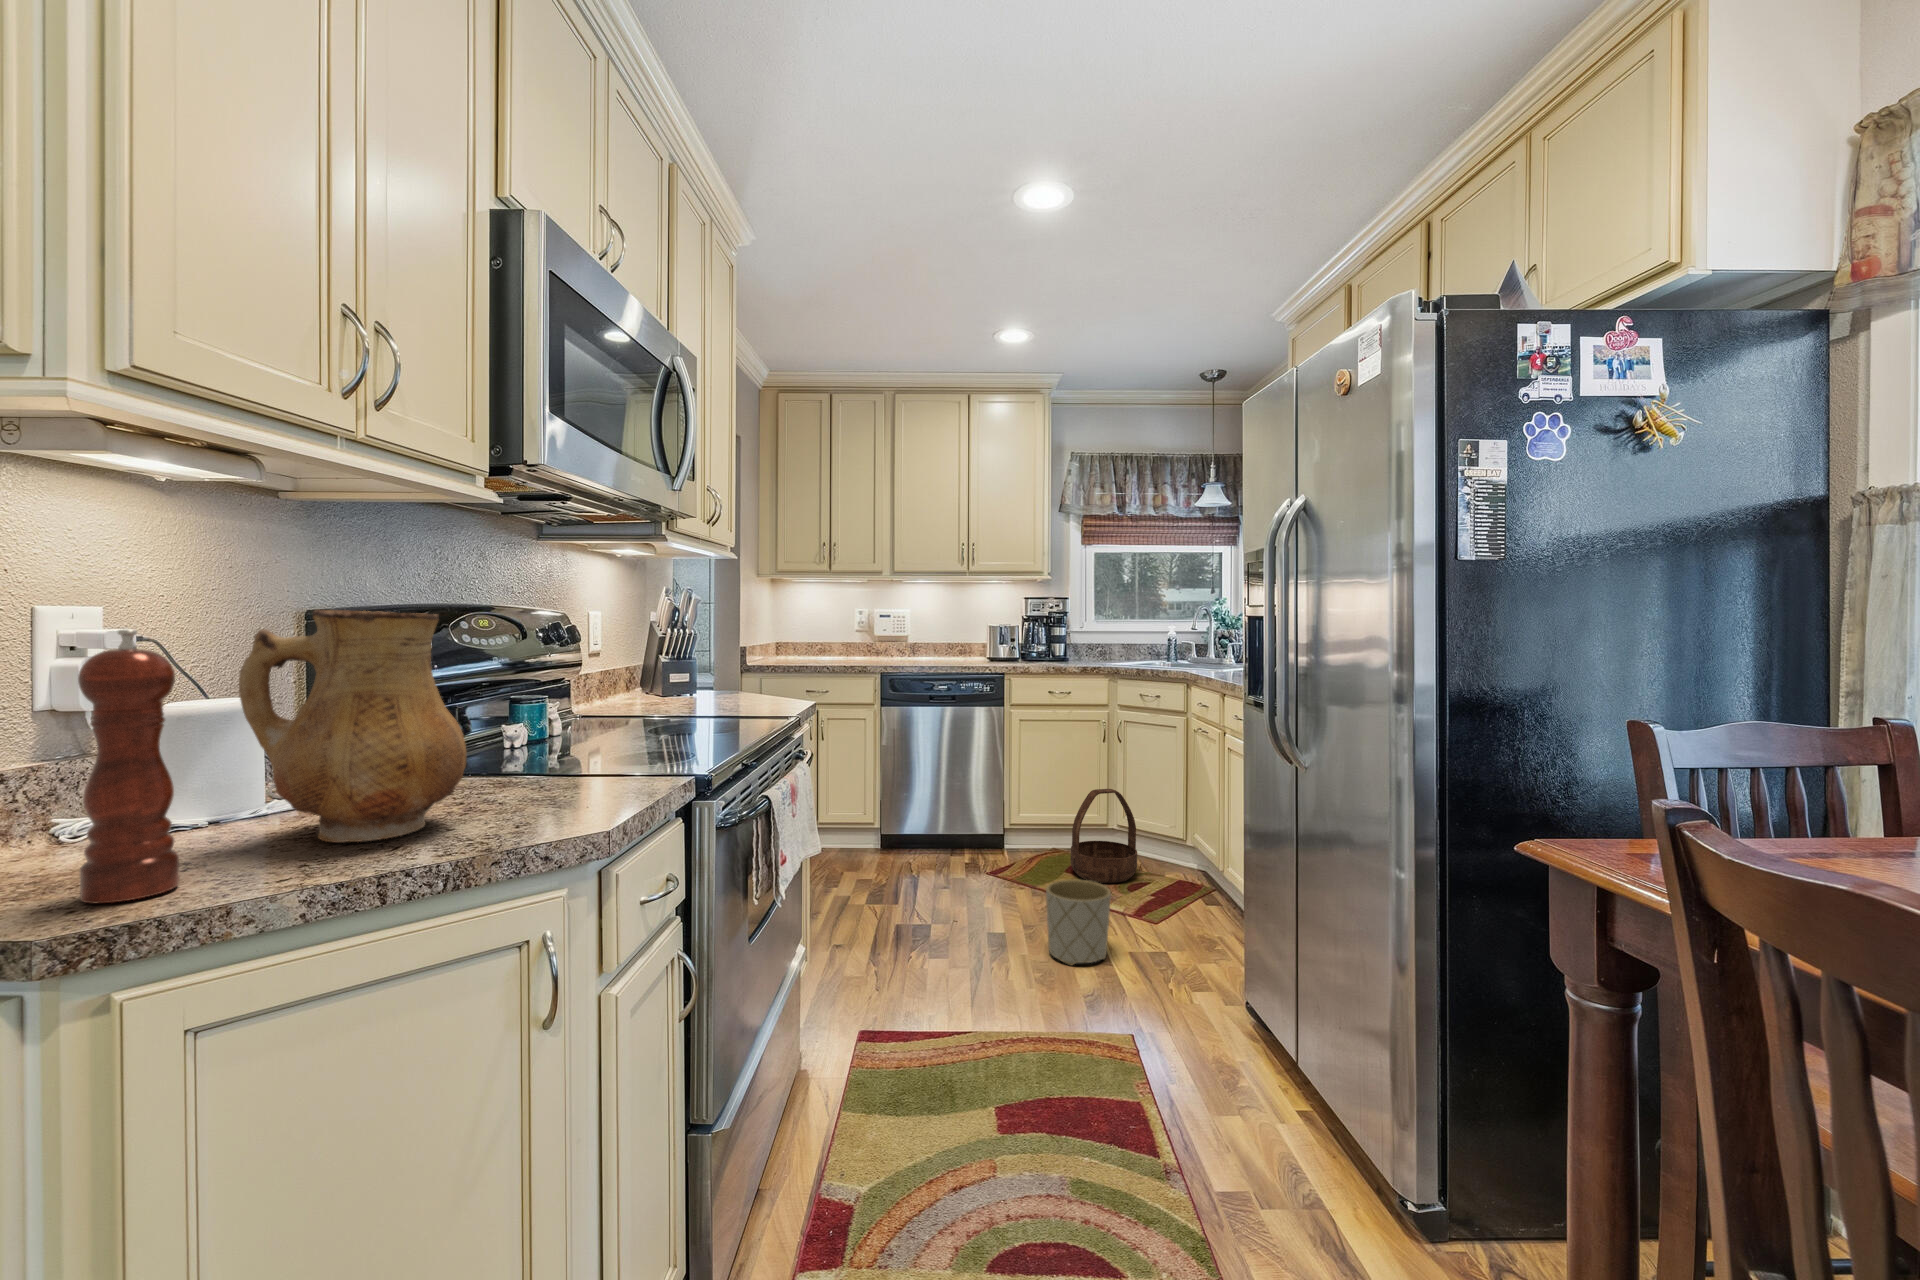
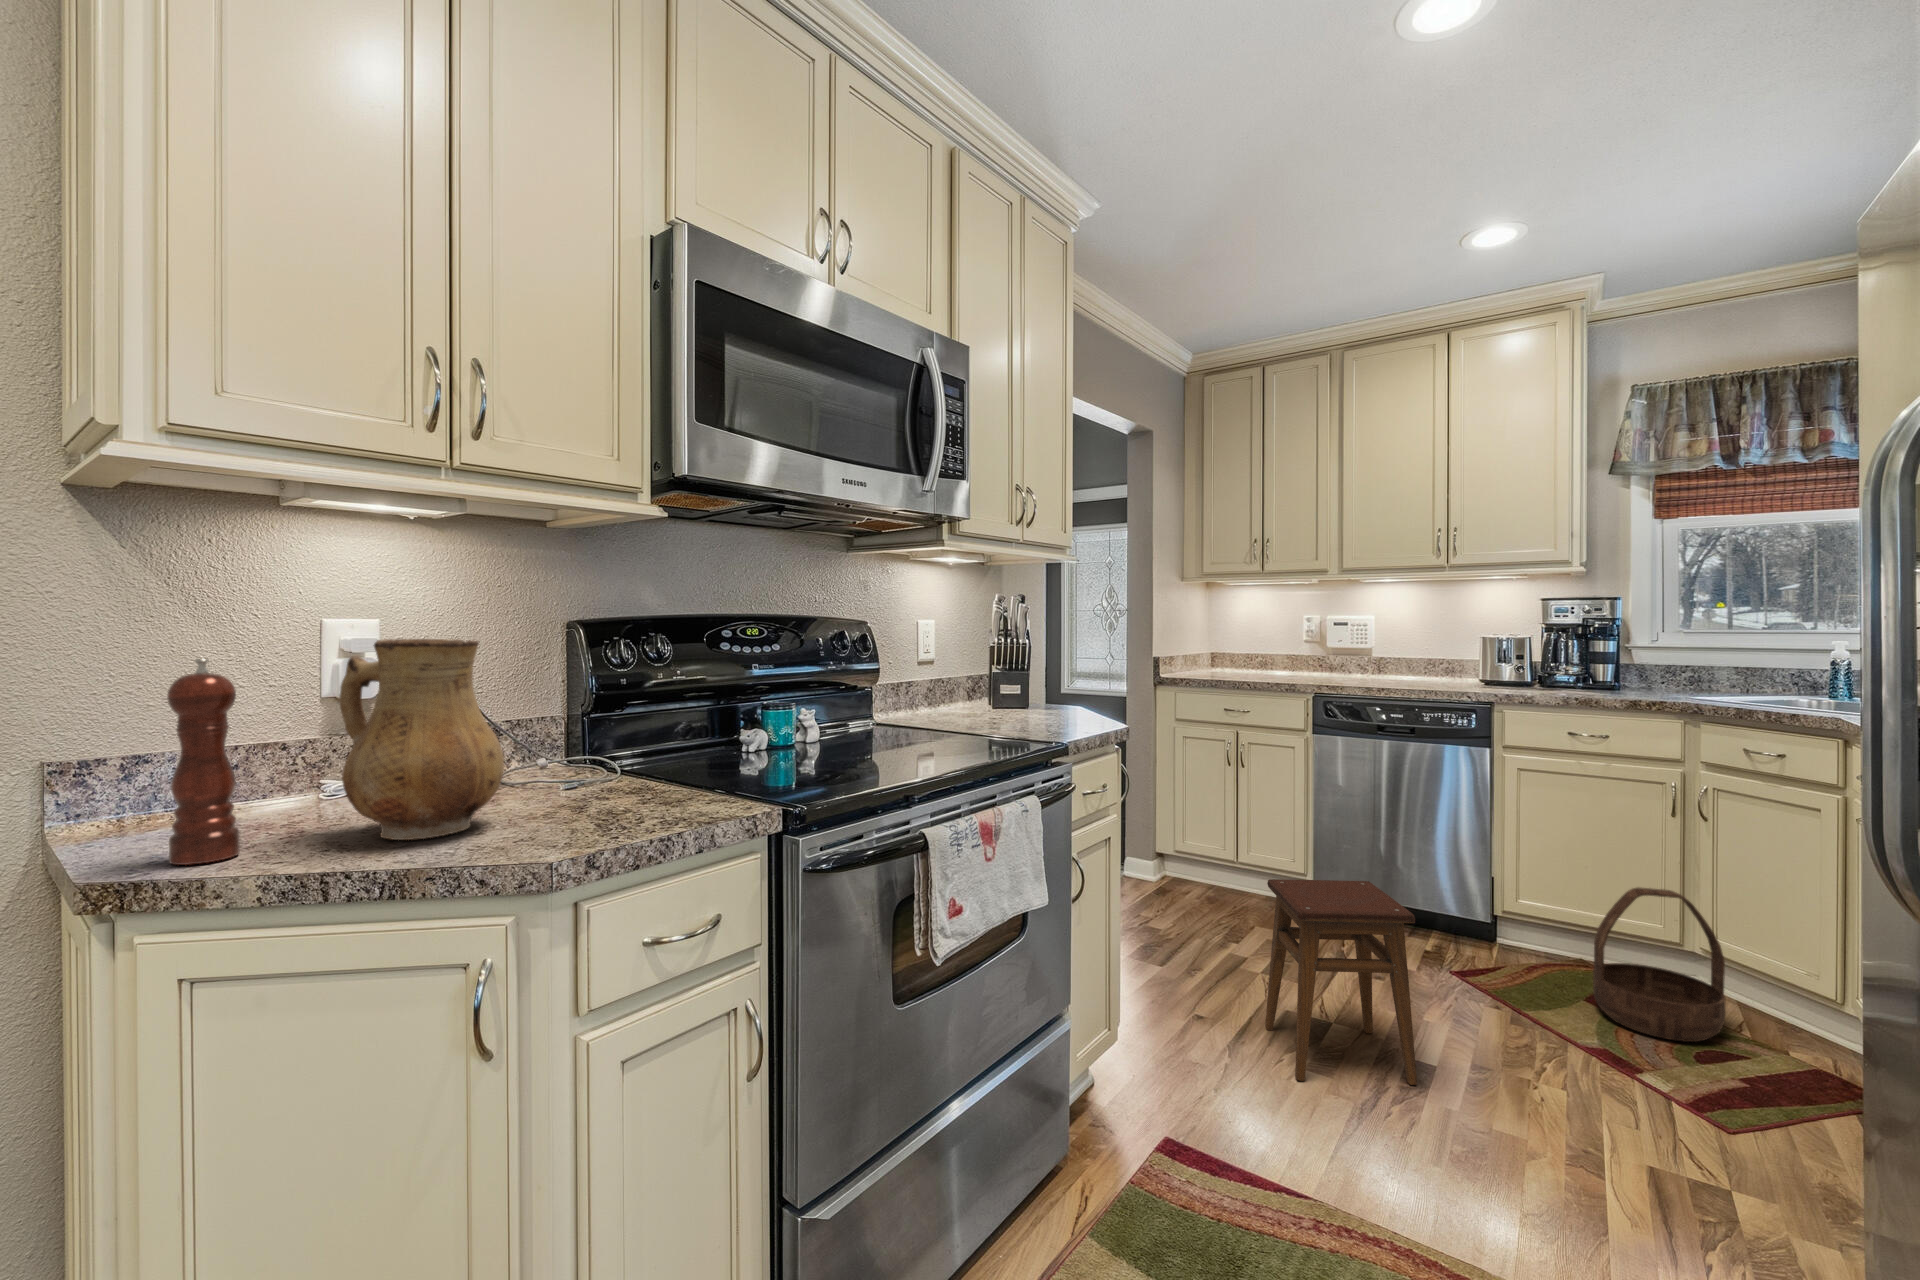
stool: none [891,807,1004,963] -> present [1265,879,1417,1085]
planter: present [1046,879,1111,965] -> none [1479,1016,1596,1160]

